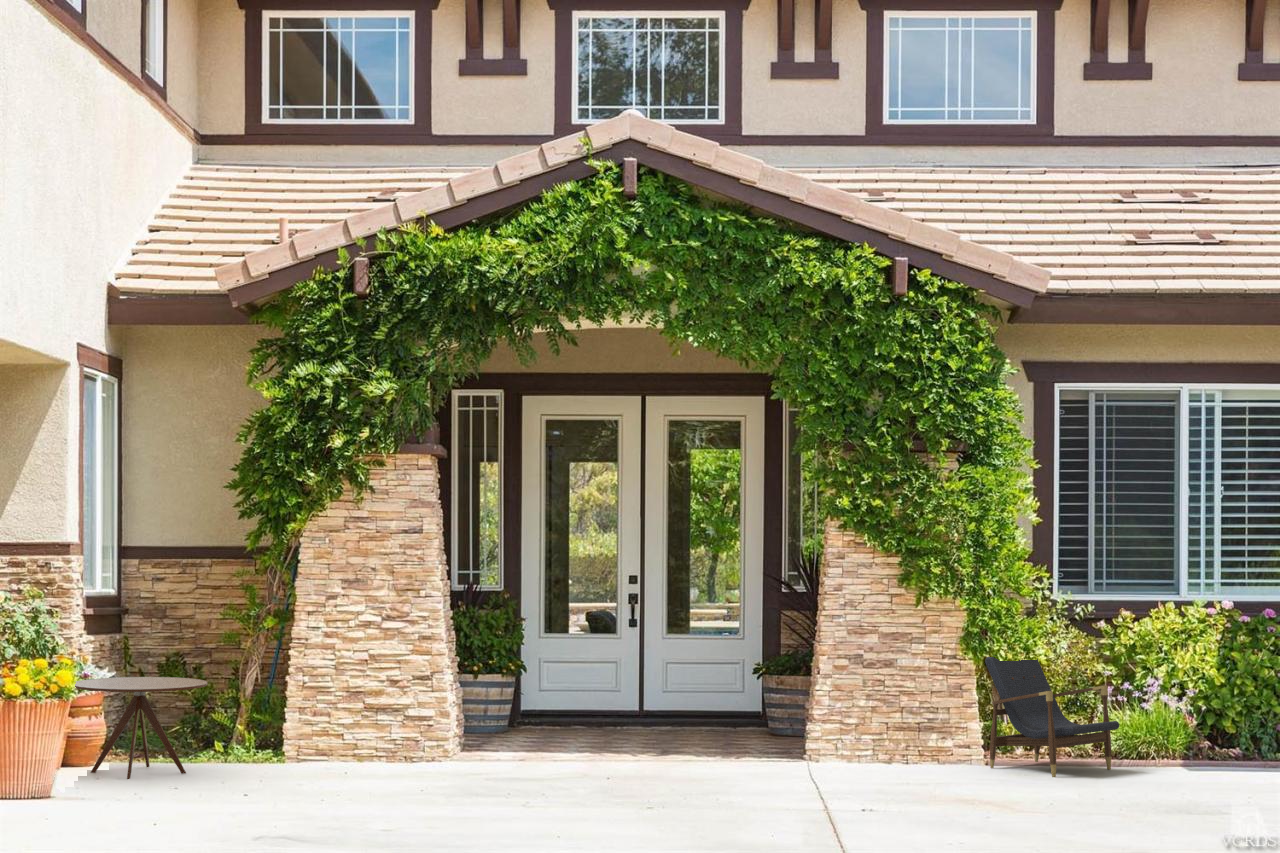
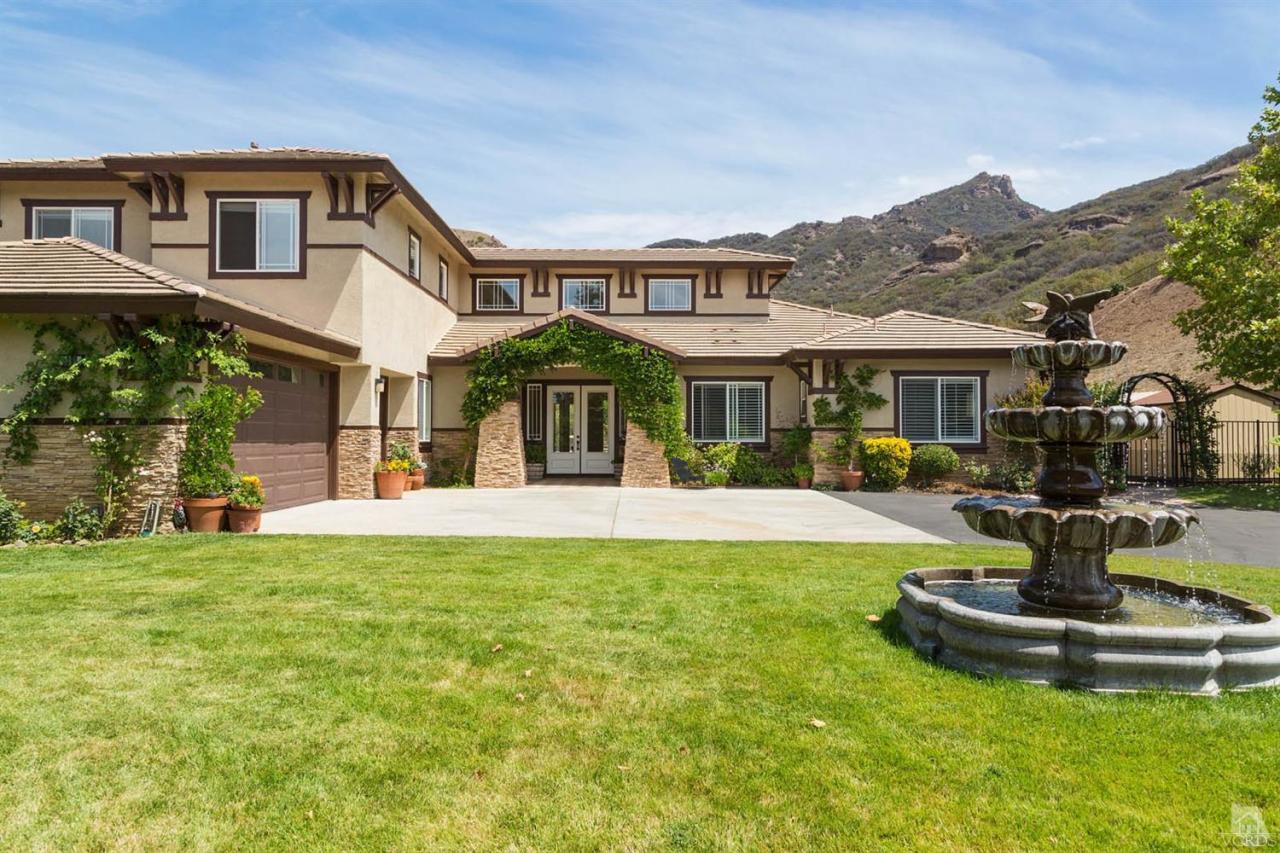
round table: present [75,677,207,779] -> none [414,465,453,493]

